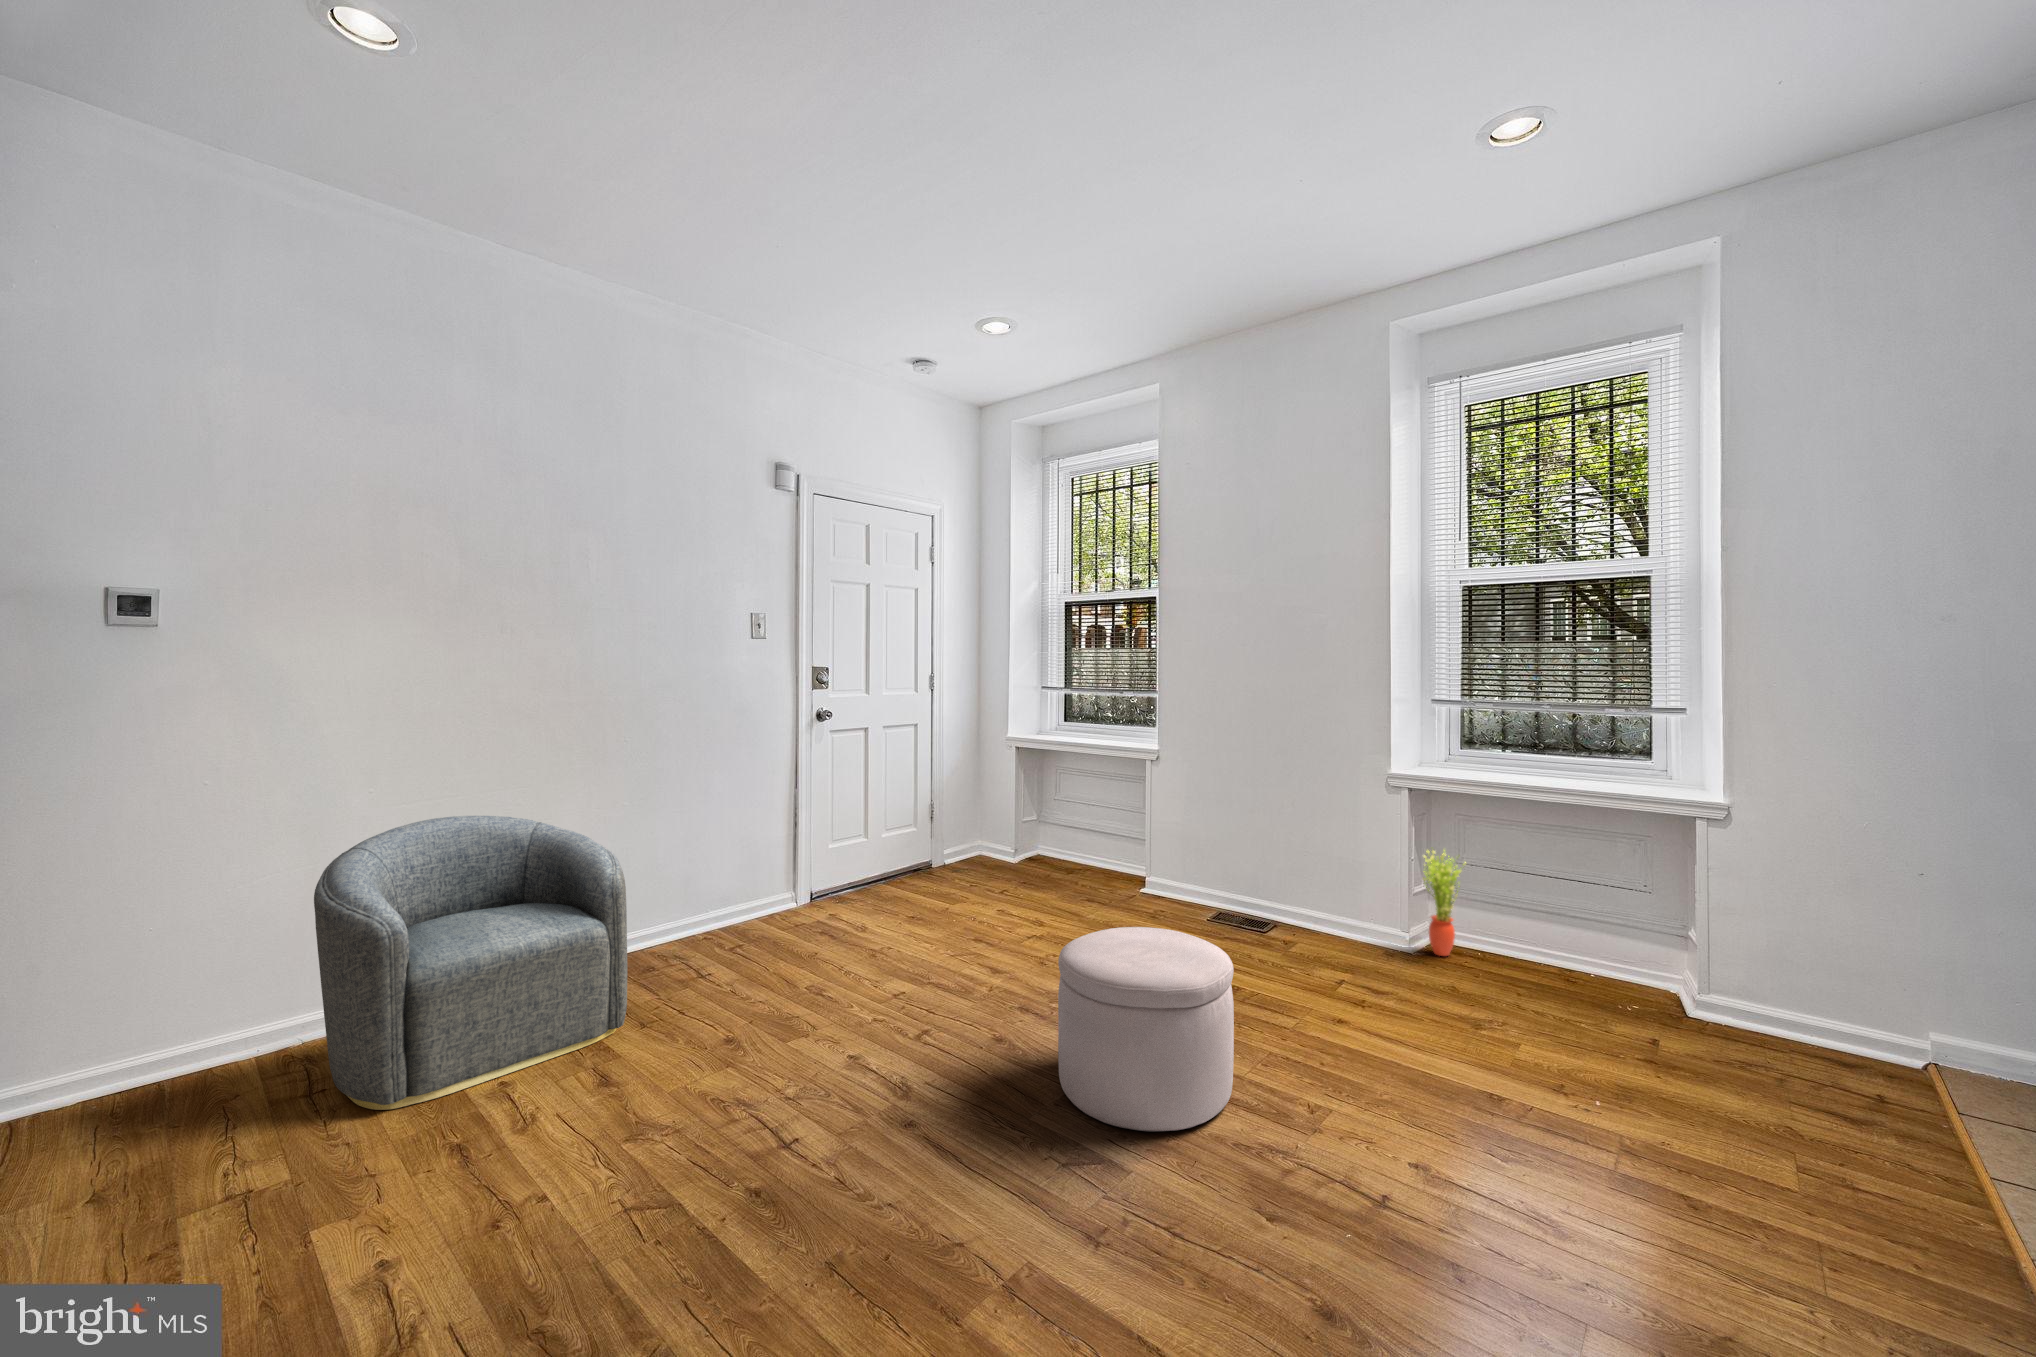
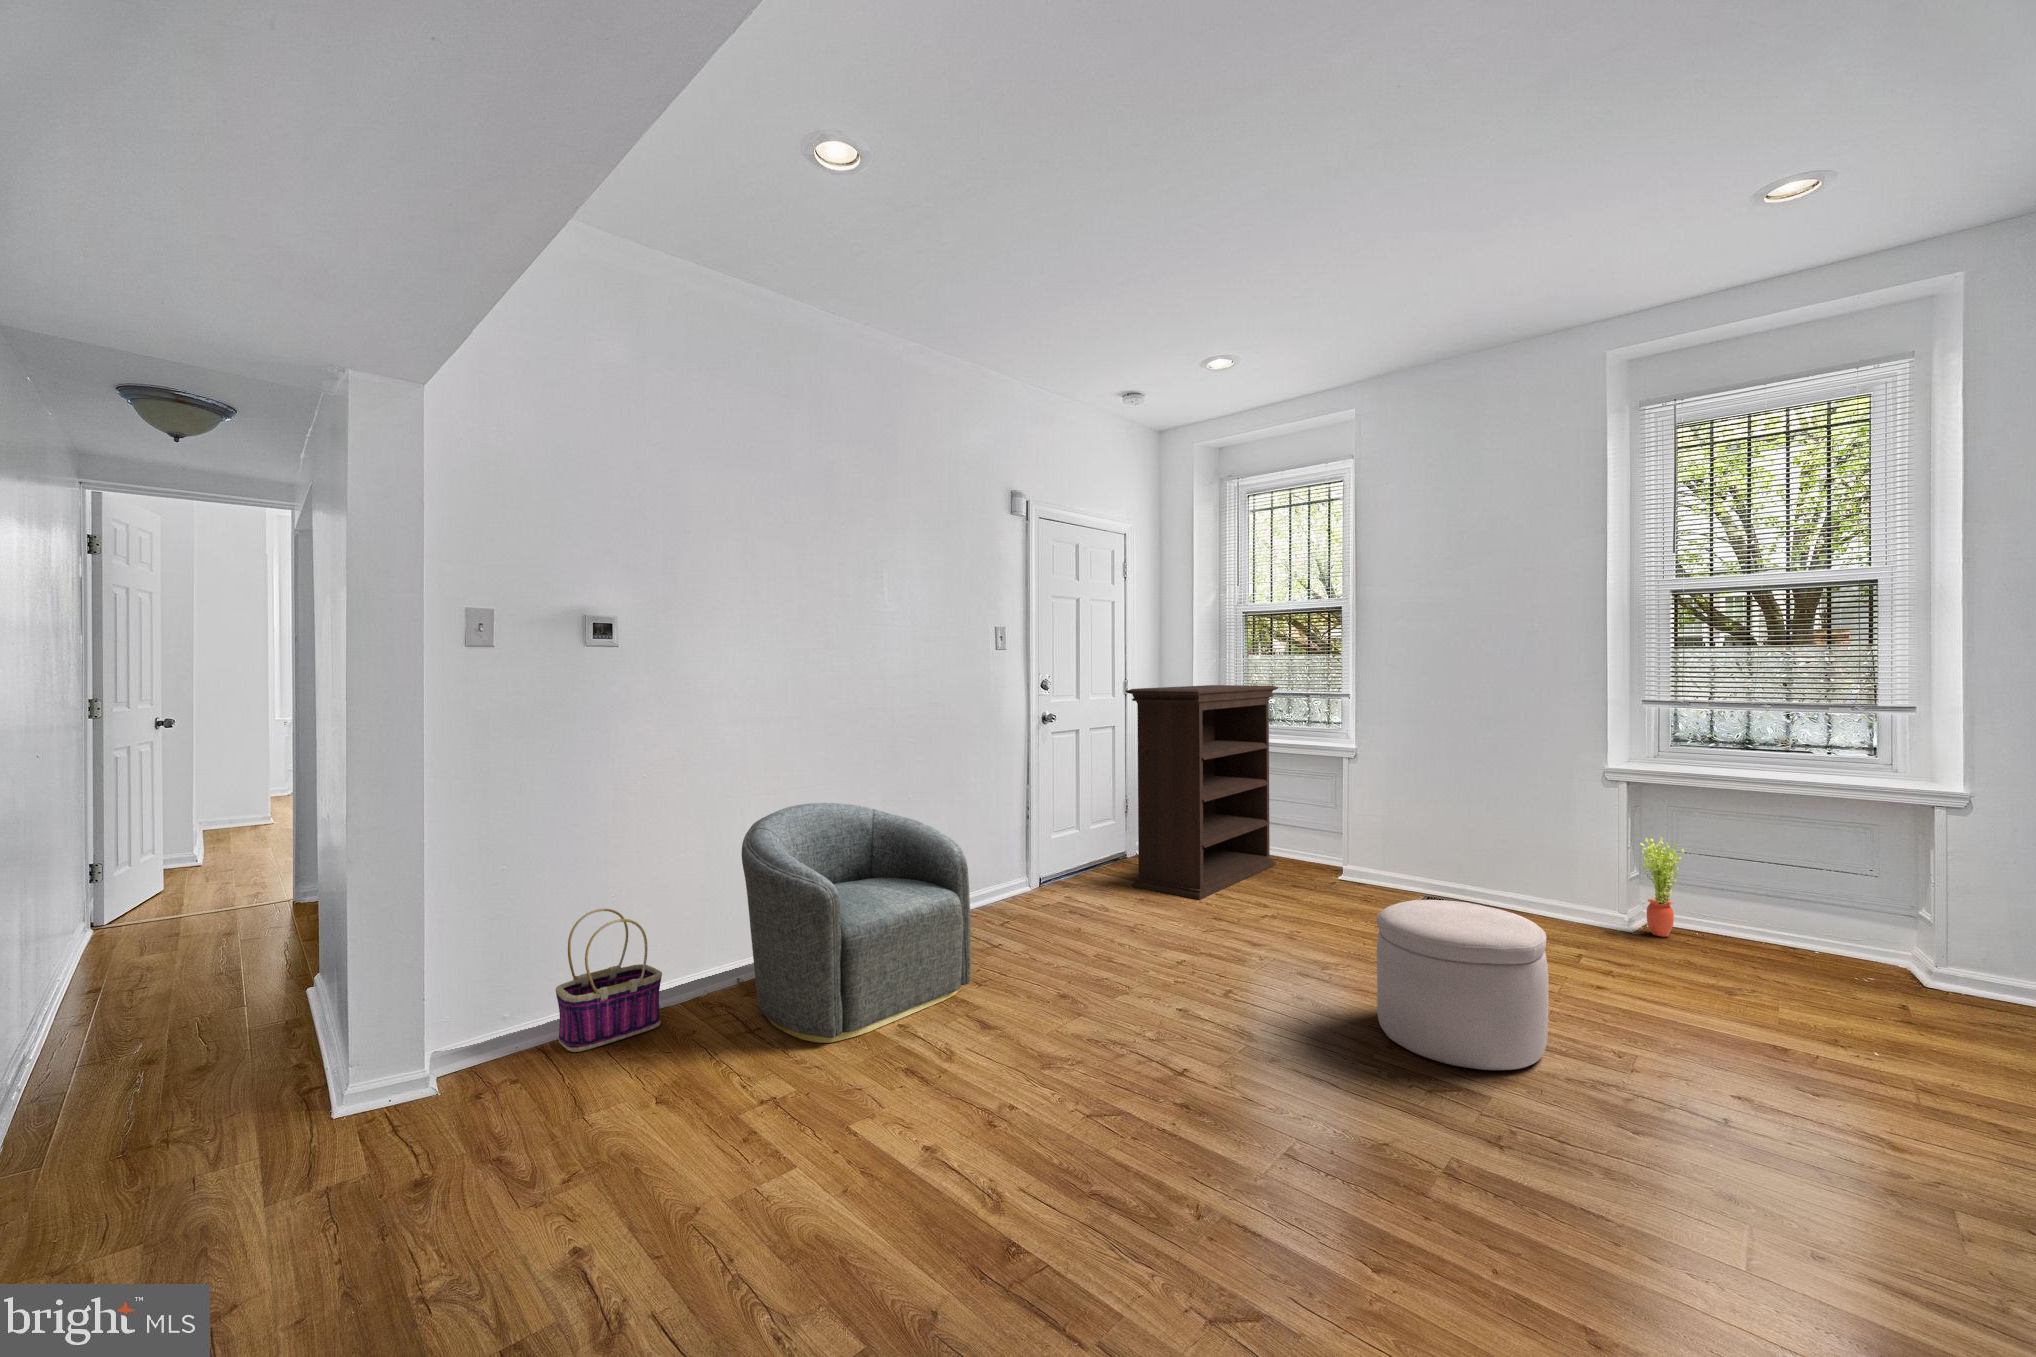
bookshelf: none [907,681,1091,916] -> present [1126,685,1278,899]
basket: none [37,948,204,1130] -> present [556,909,662,1052]

